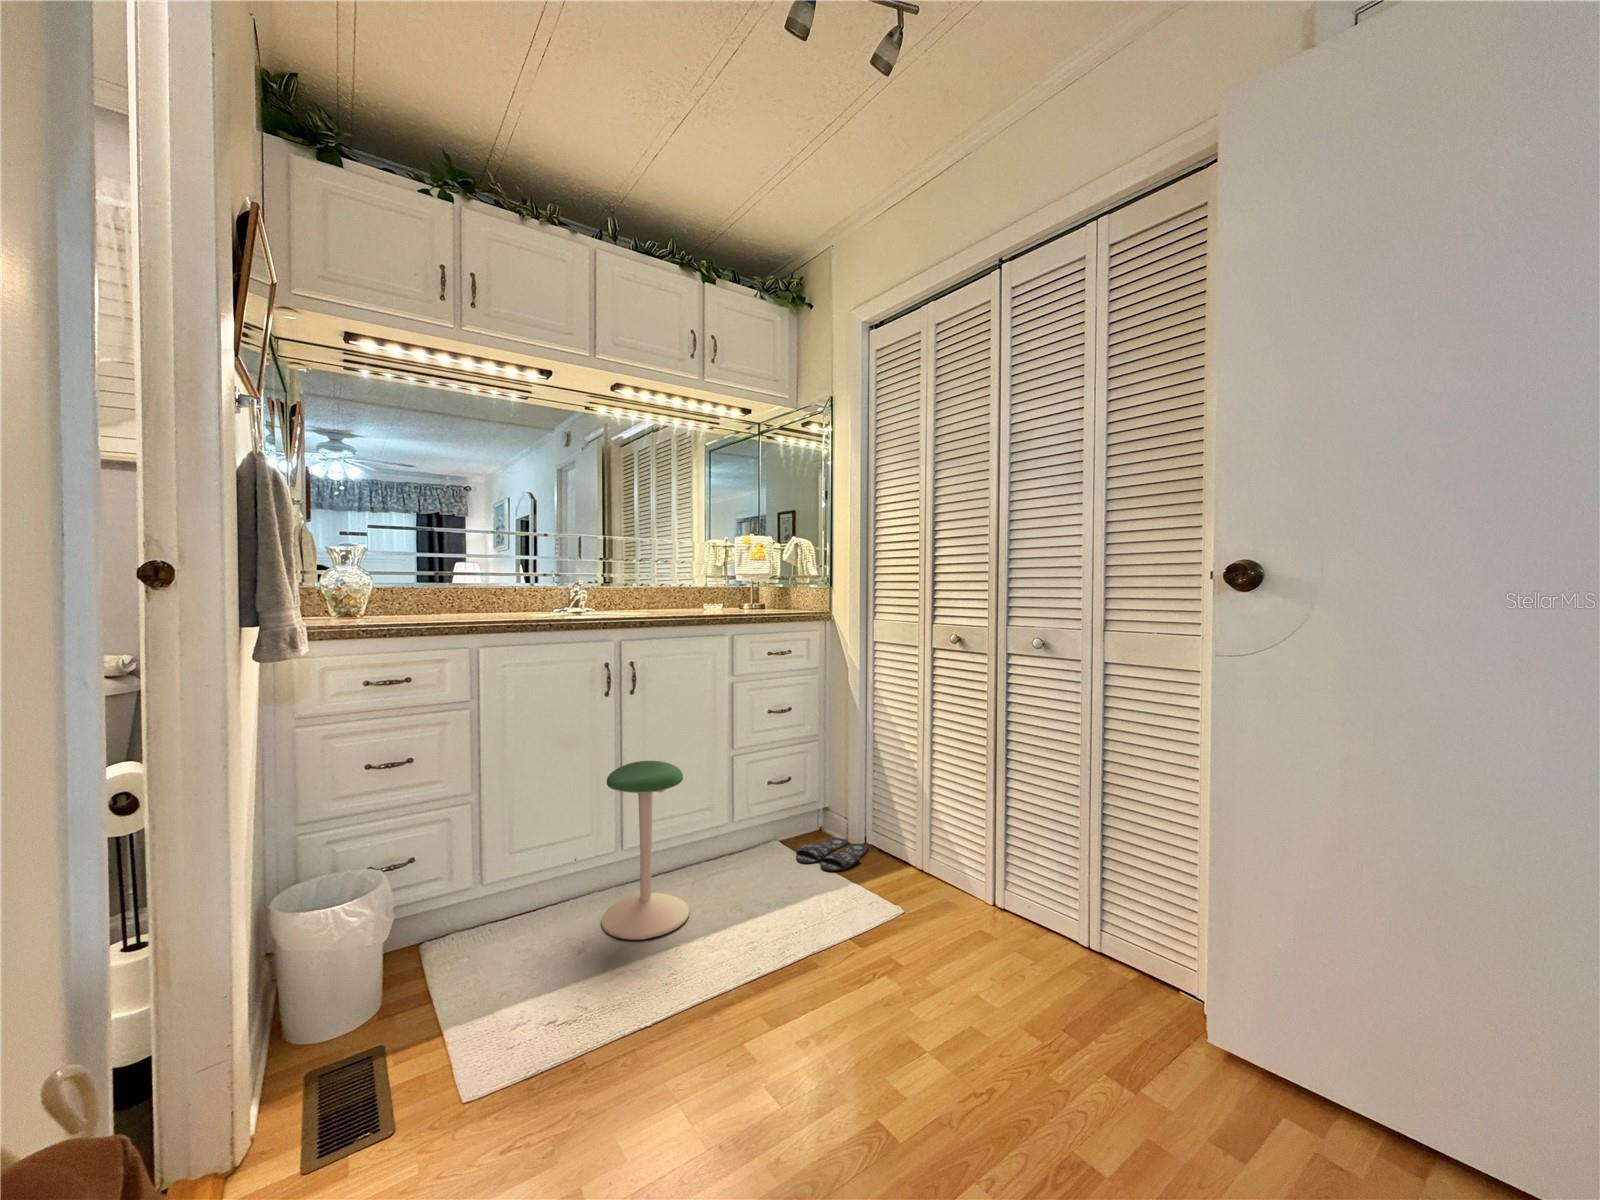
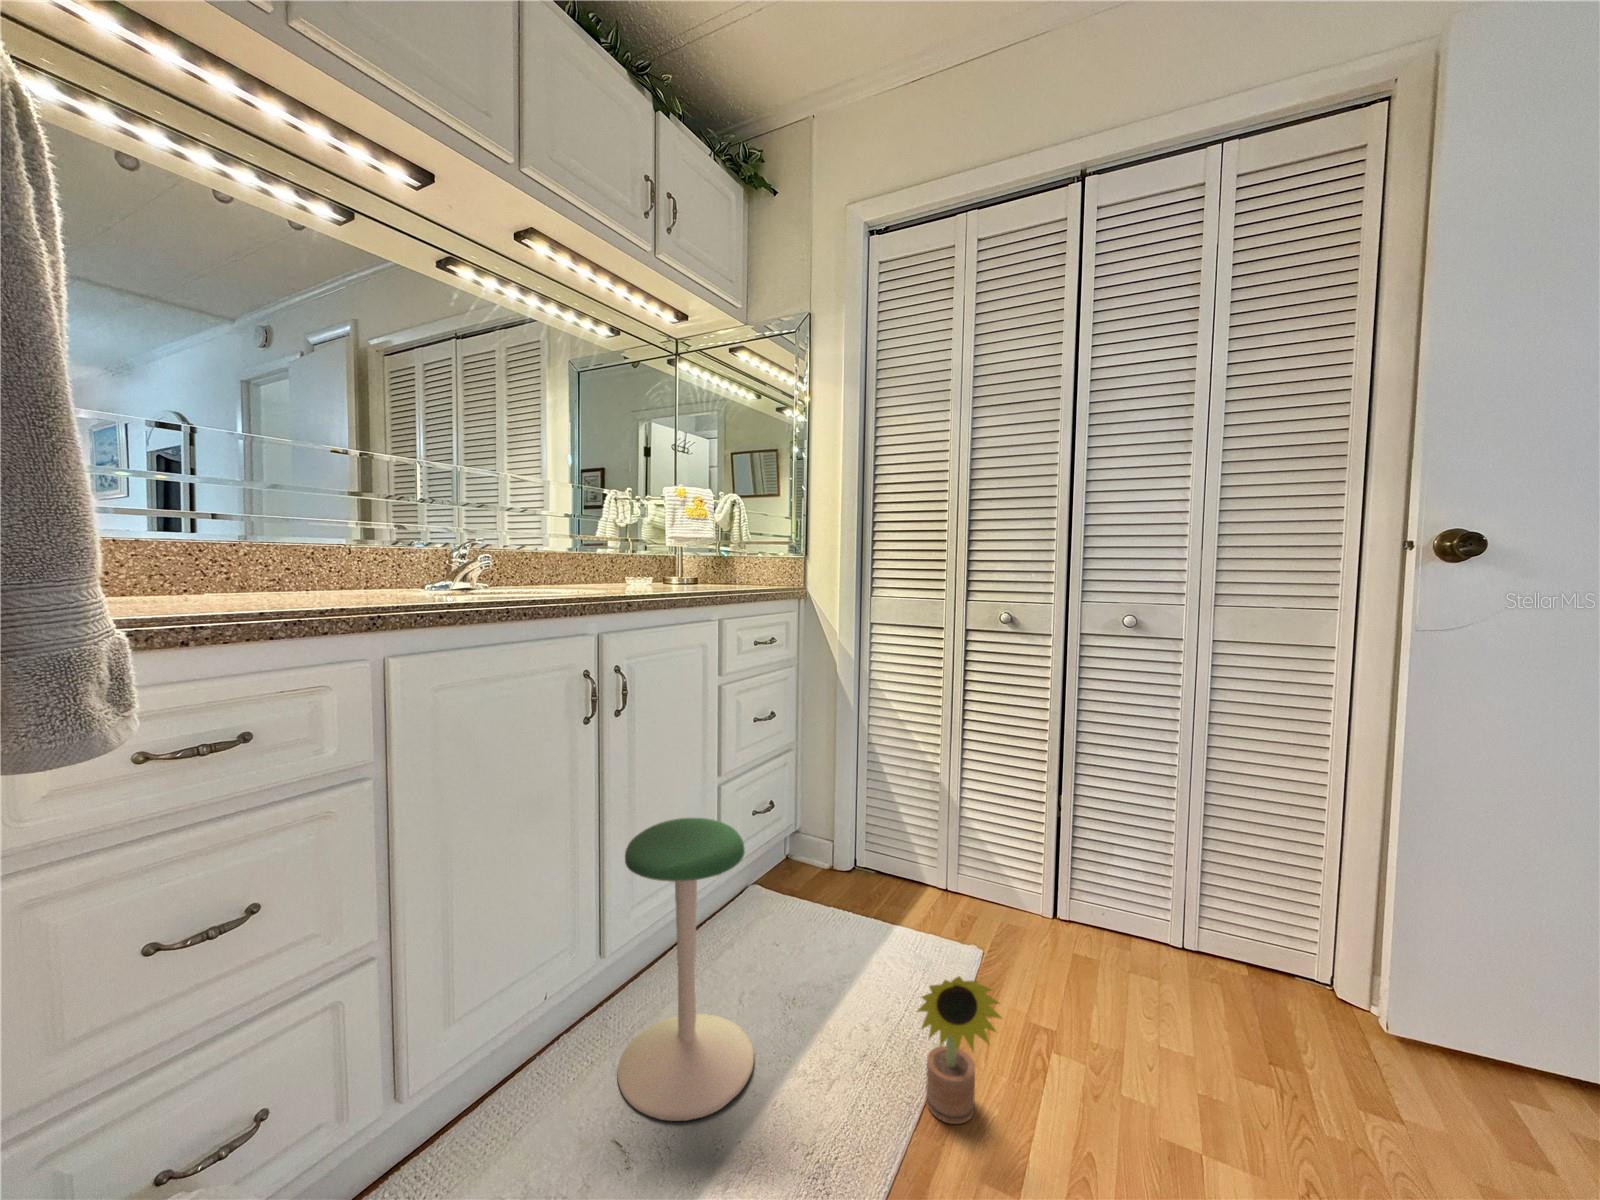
slippers: present [796,838,869,871] -> none [798,867,880,917]
decorative plant: none [736,875,793,984] -> present [918,976,1002,1124]

